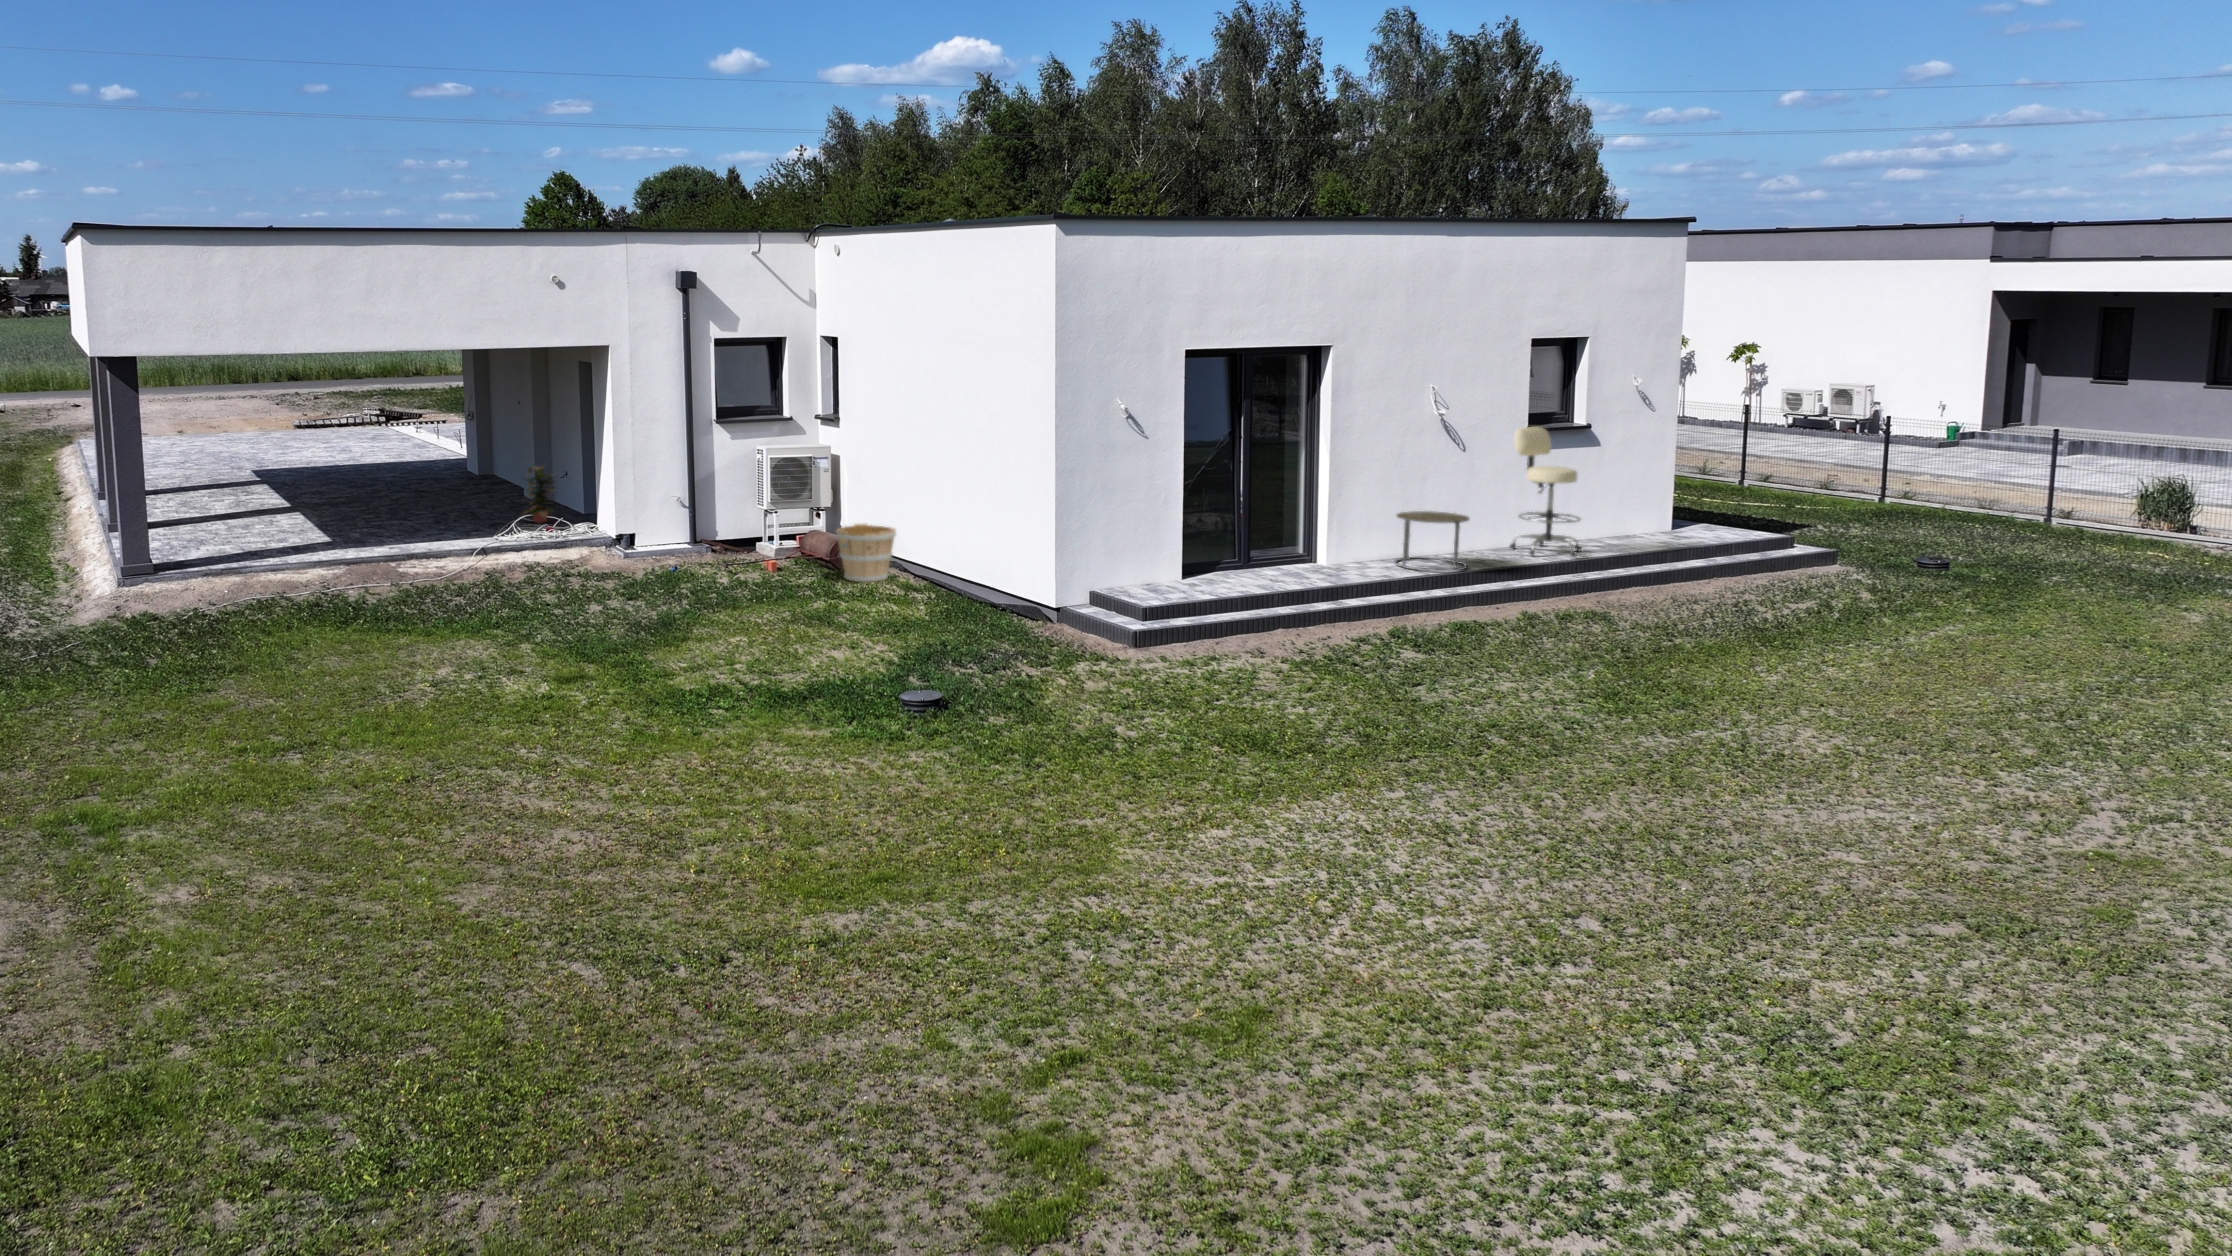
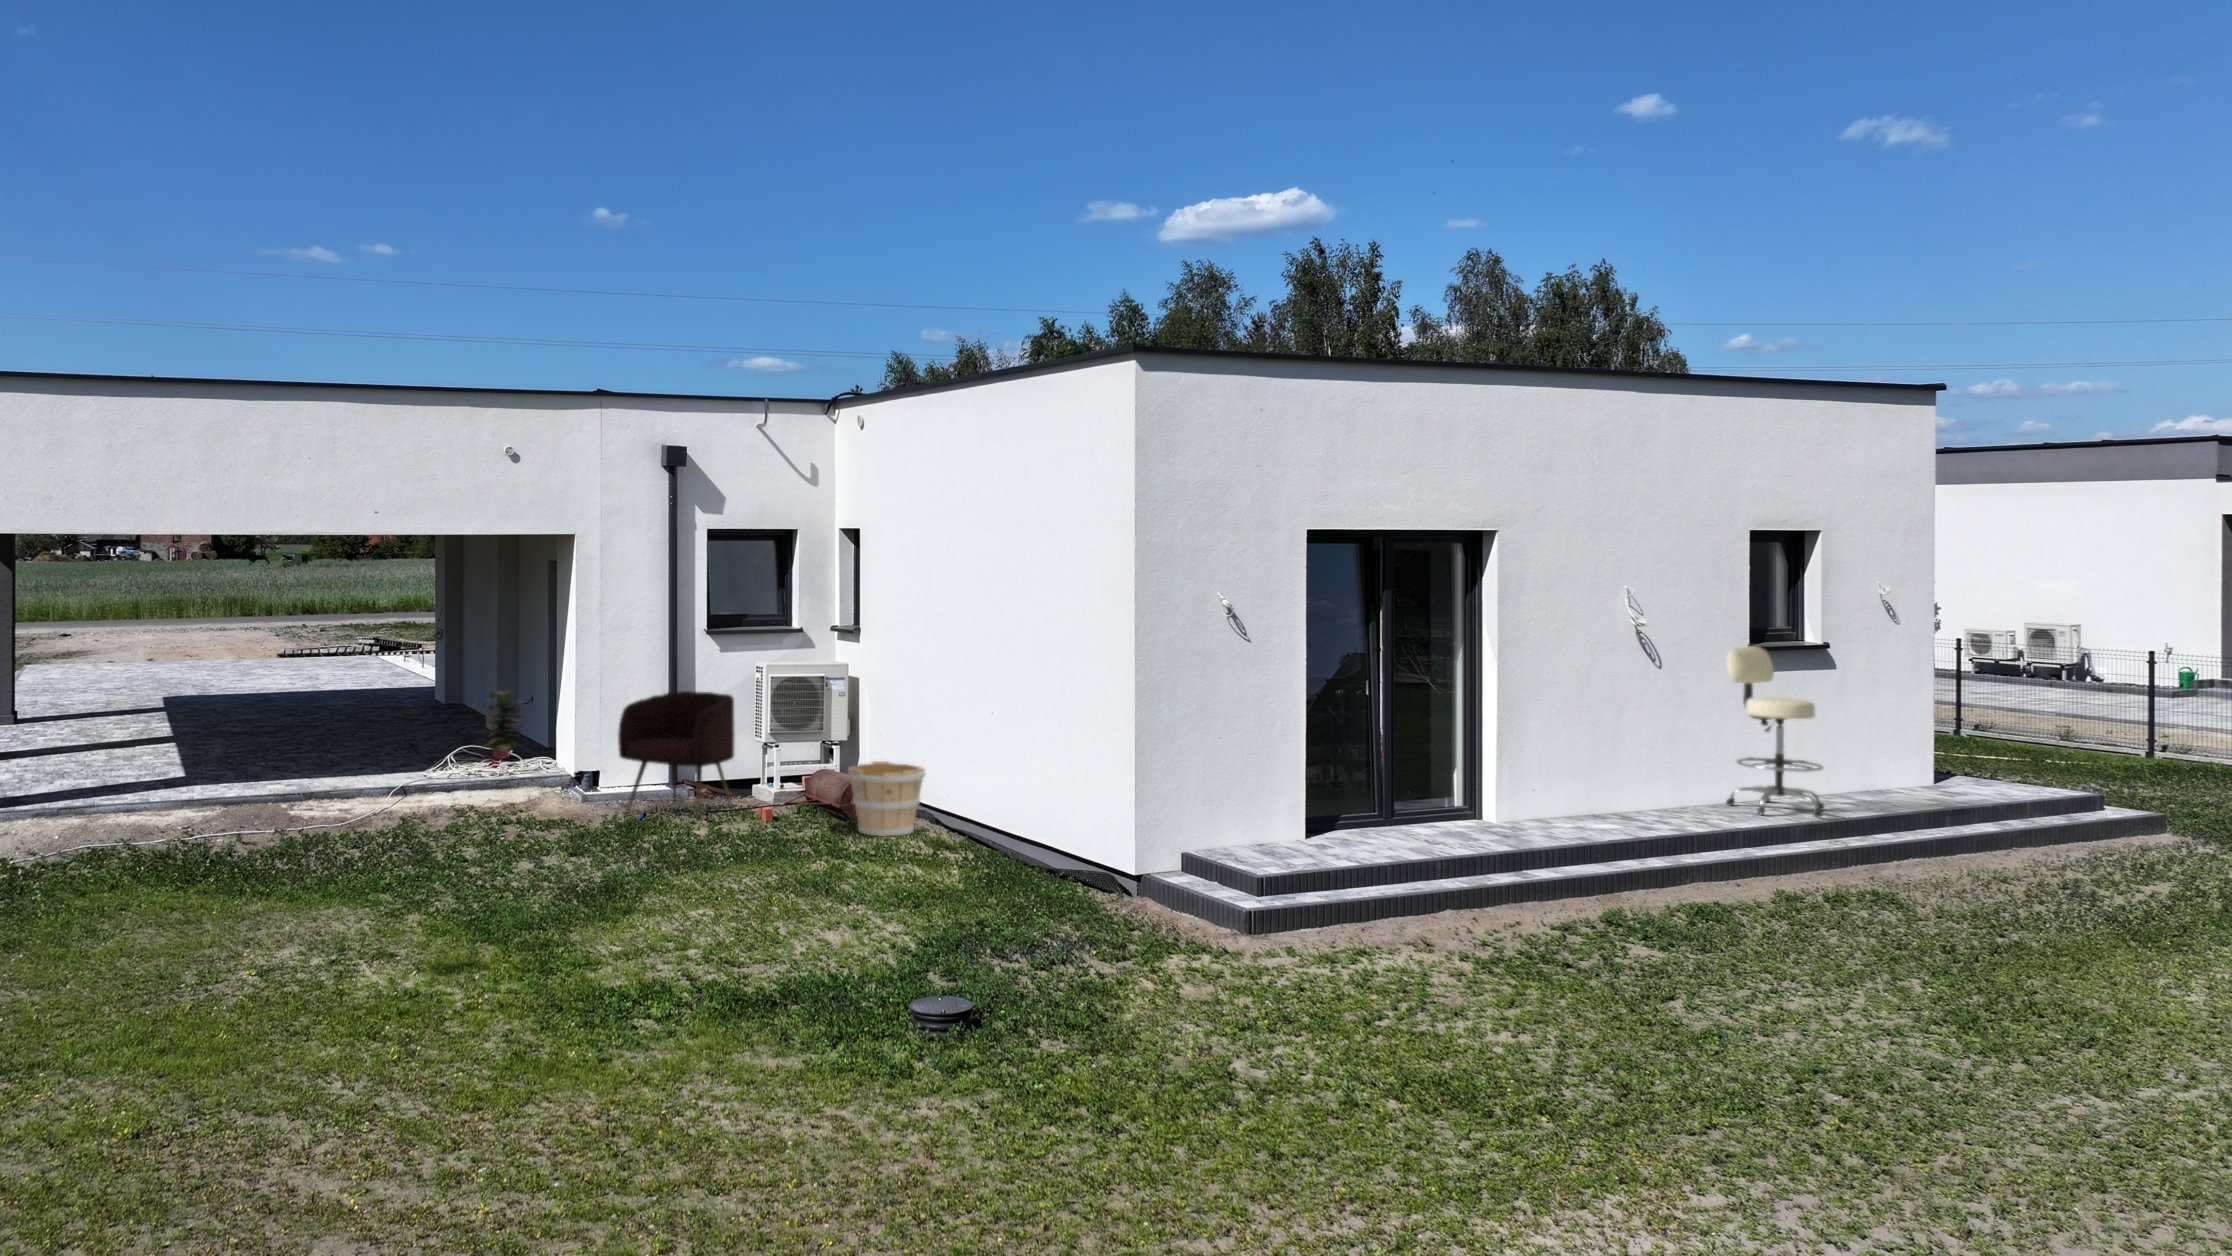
armchair: none [650,469,743,570] -> present [618,691,735,817]
side table: present [1394,511,1469,572] -> none [1580,753,1683,834]

